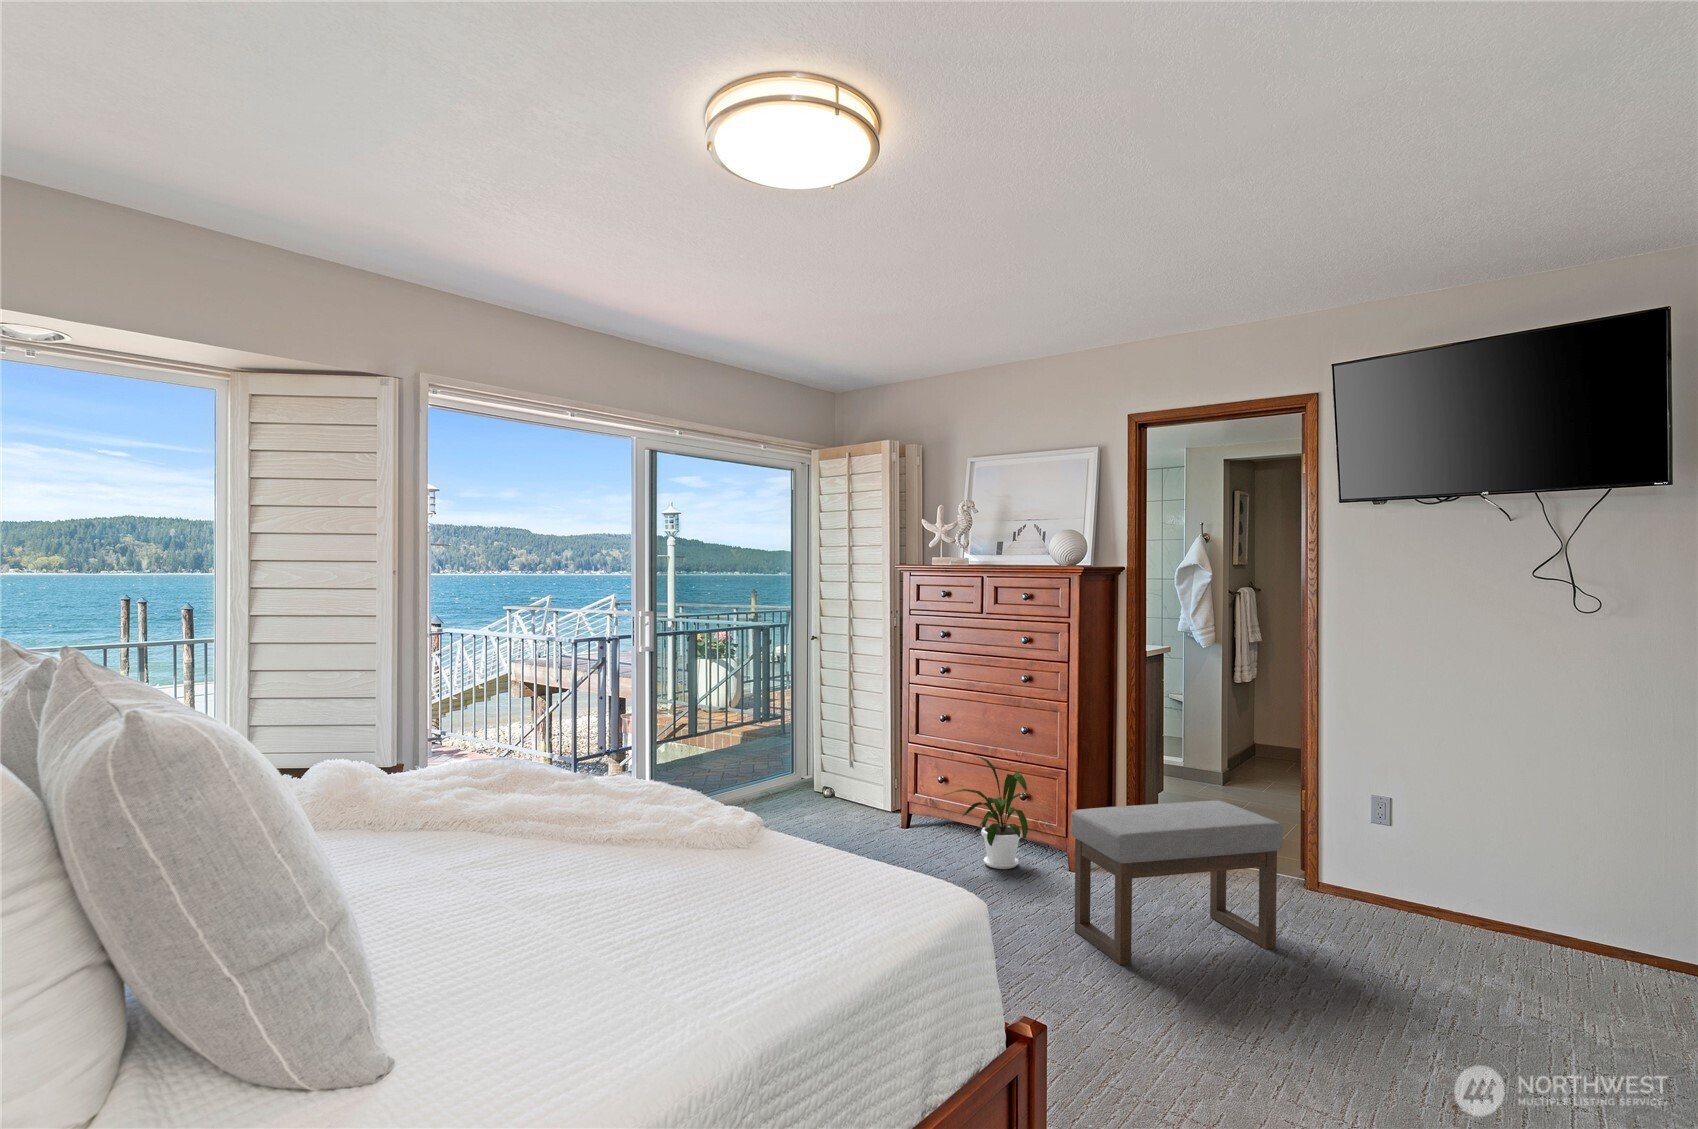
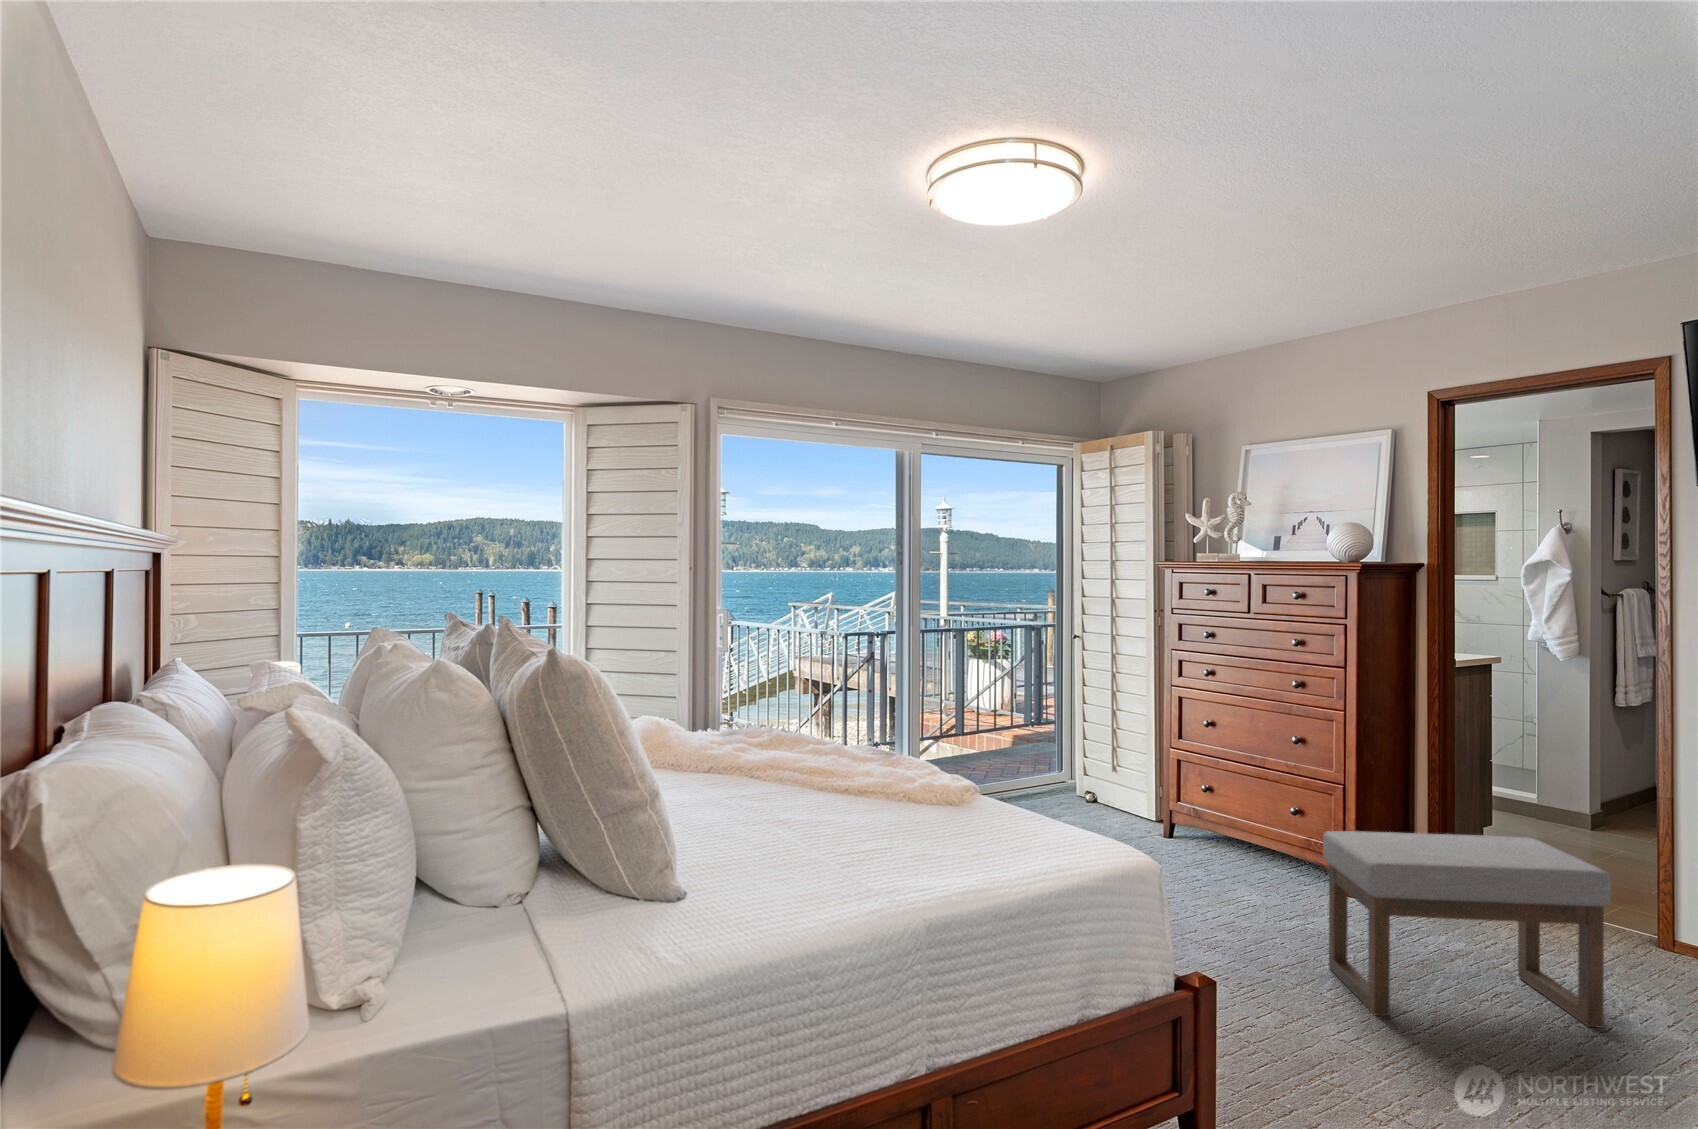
house plant: present [944,755,1029,869] -> none [1194,763,1299,890]

